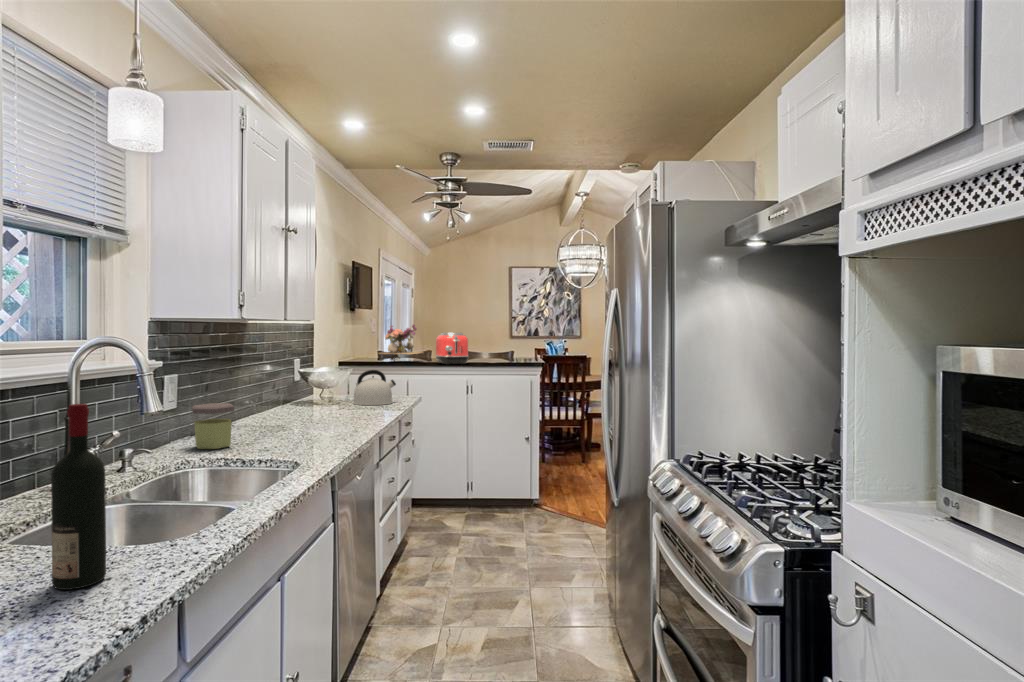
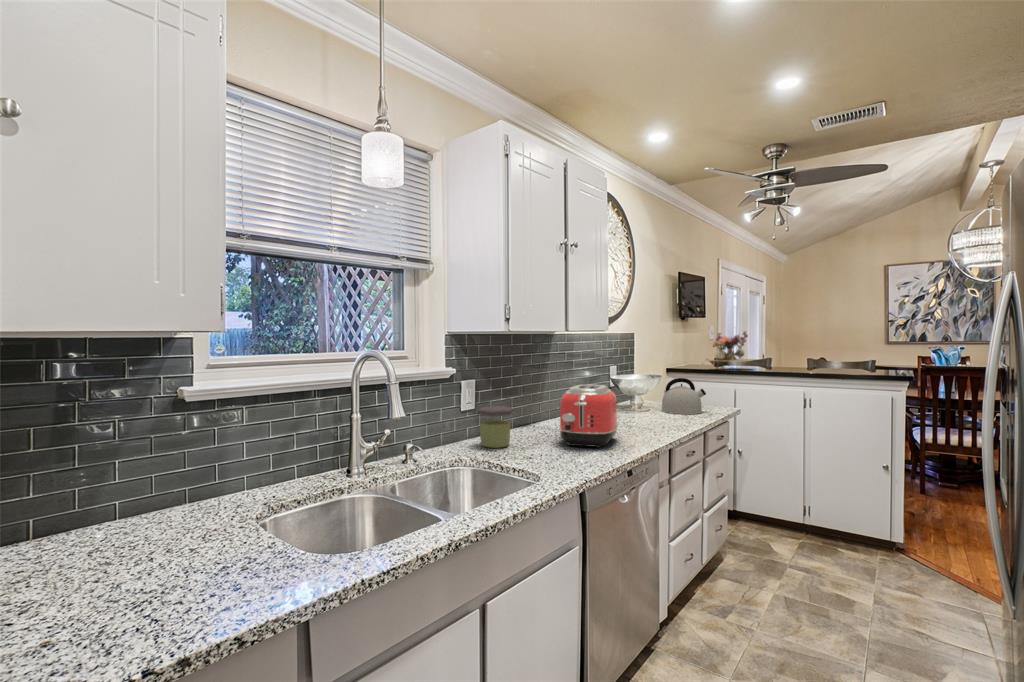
toaster: present [436,332,468,365] -> present [559,384,618,448]
wine bottle: present [51,404,106,590] -> none [185,418,235,599]

